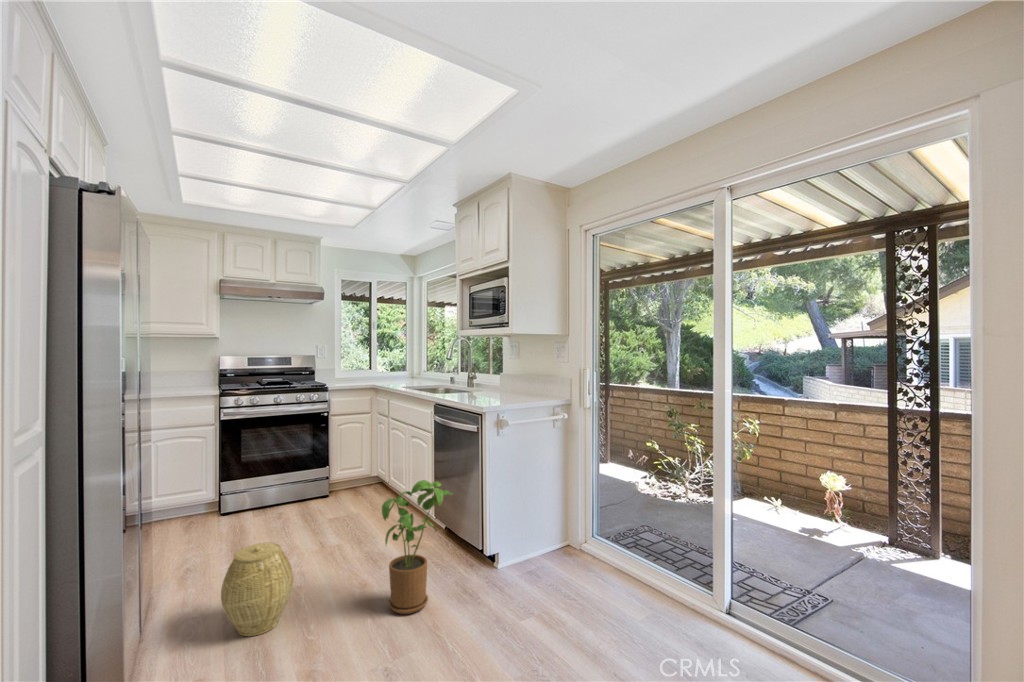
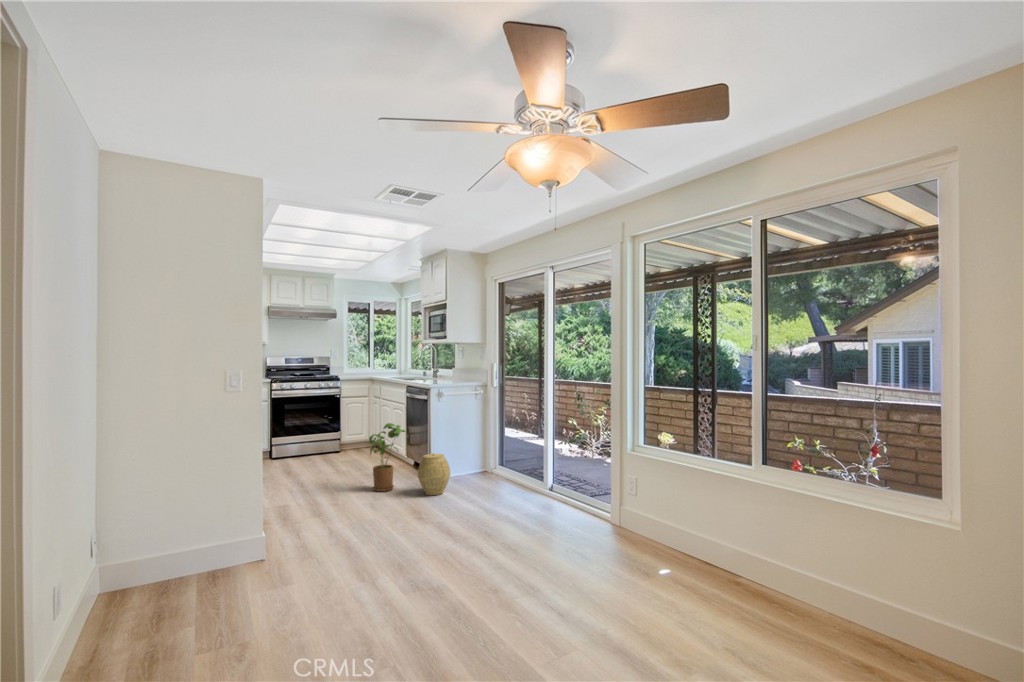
woven basket: present [221,543,293,636] -> present [418,453,450,495]

